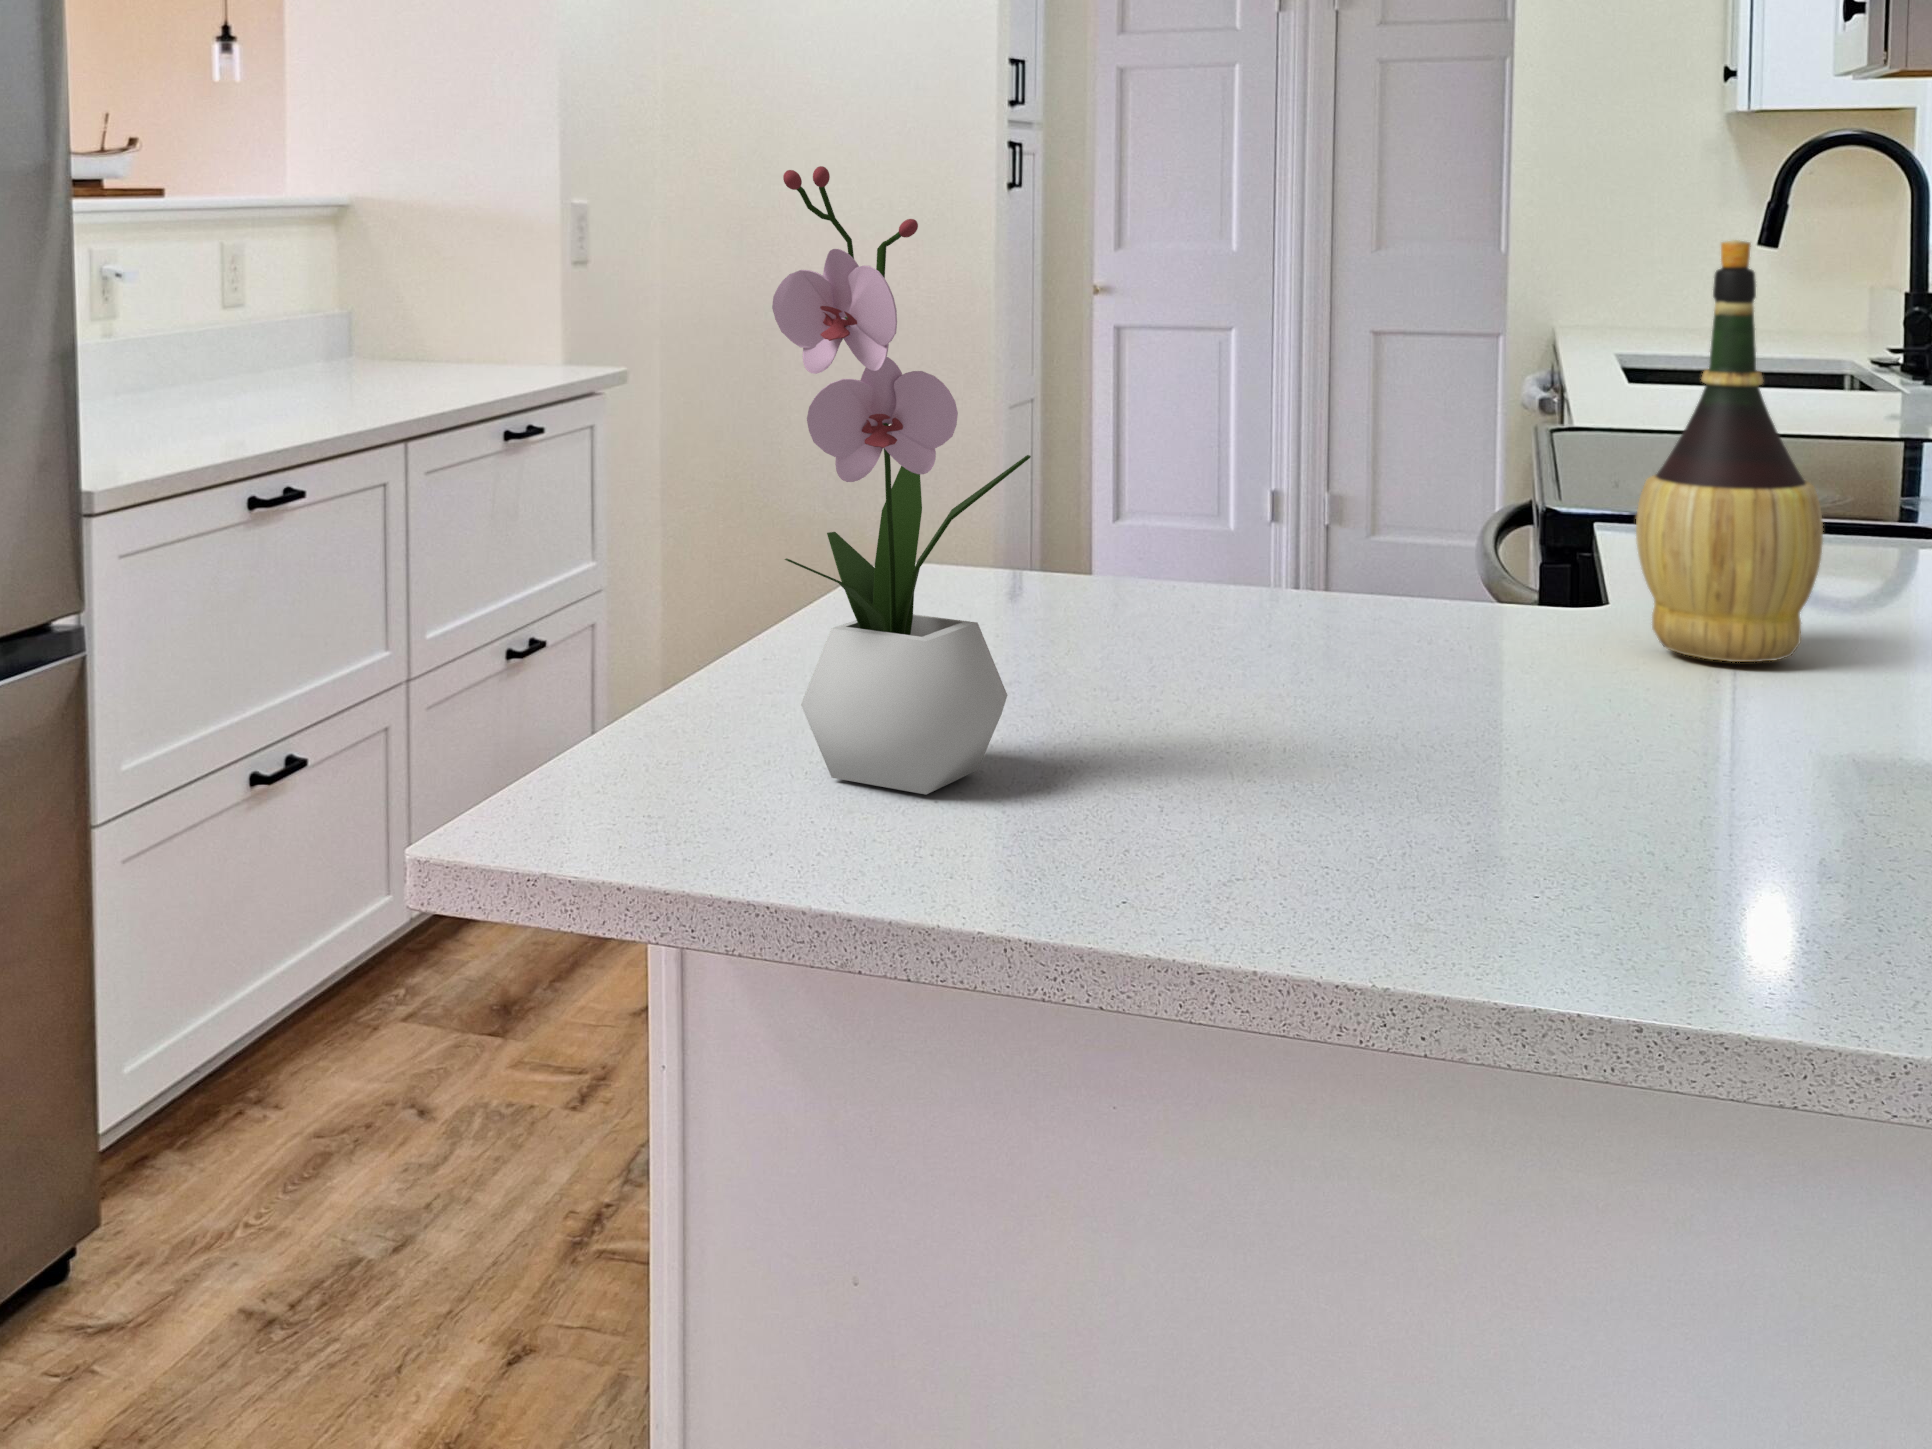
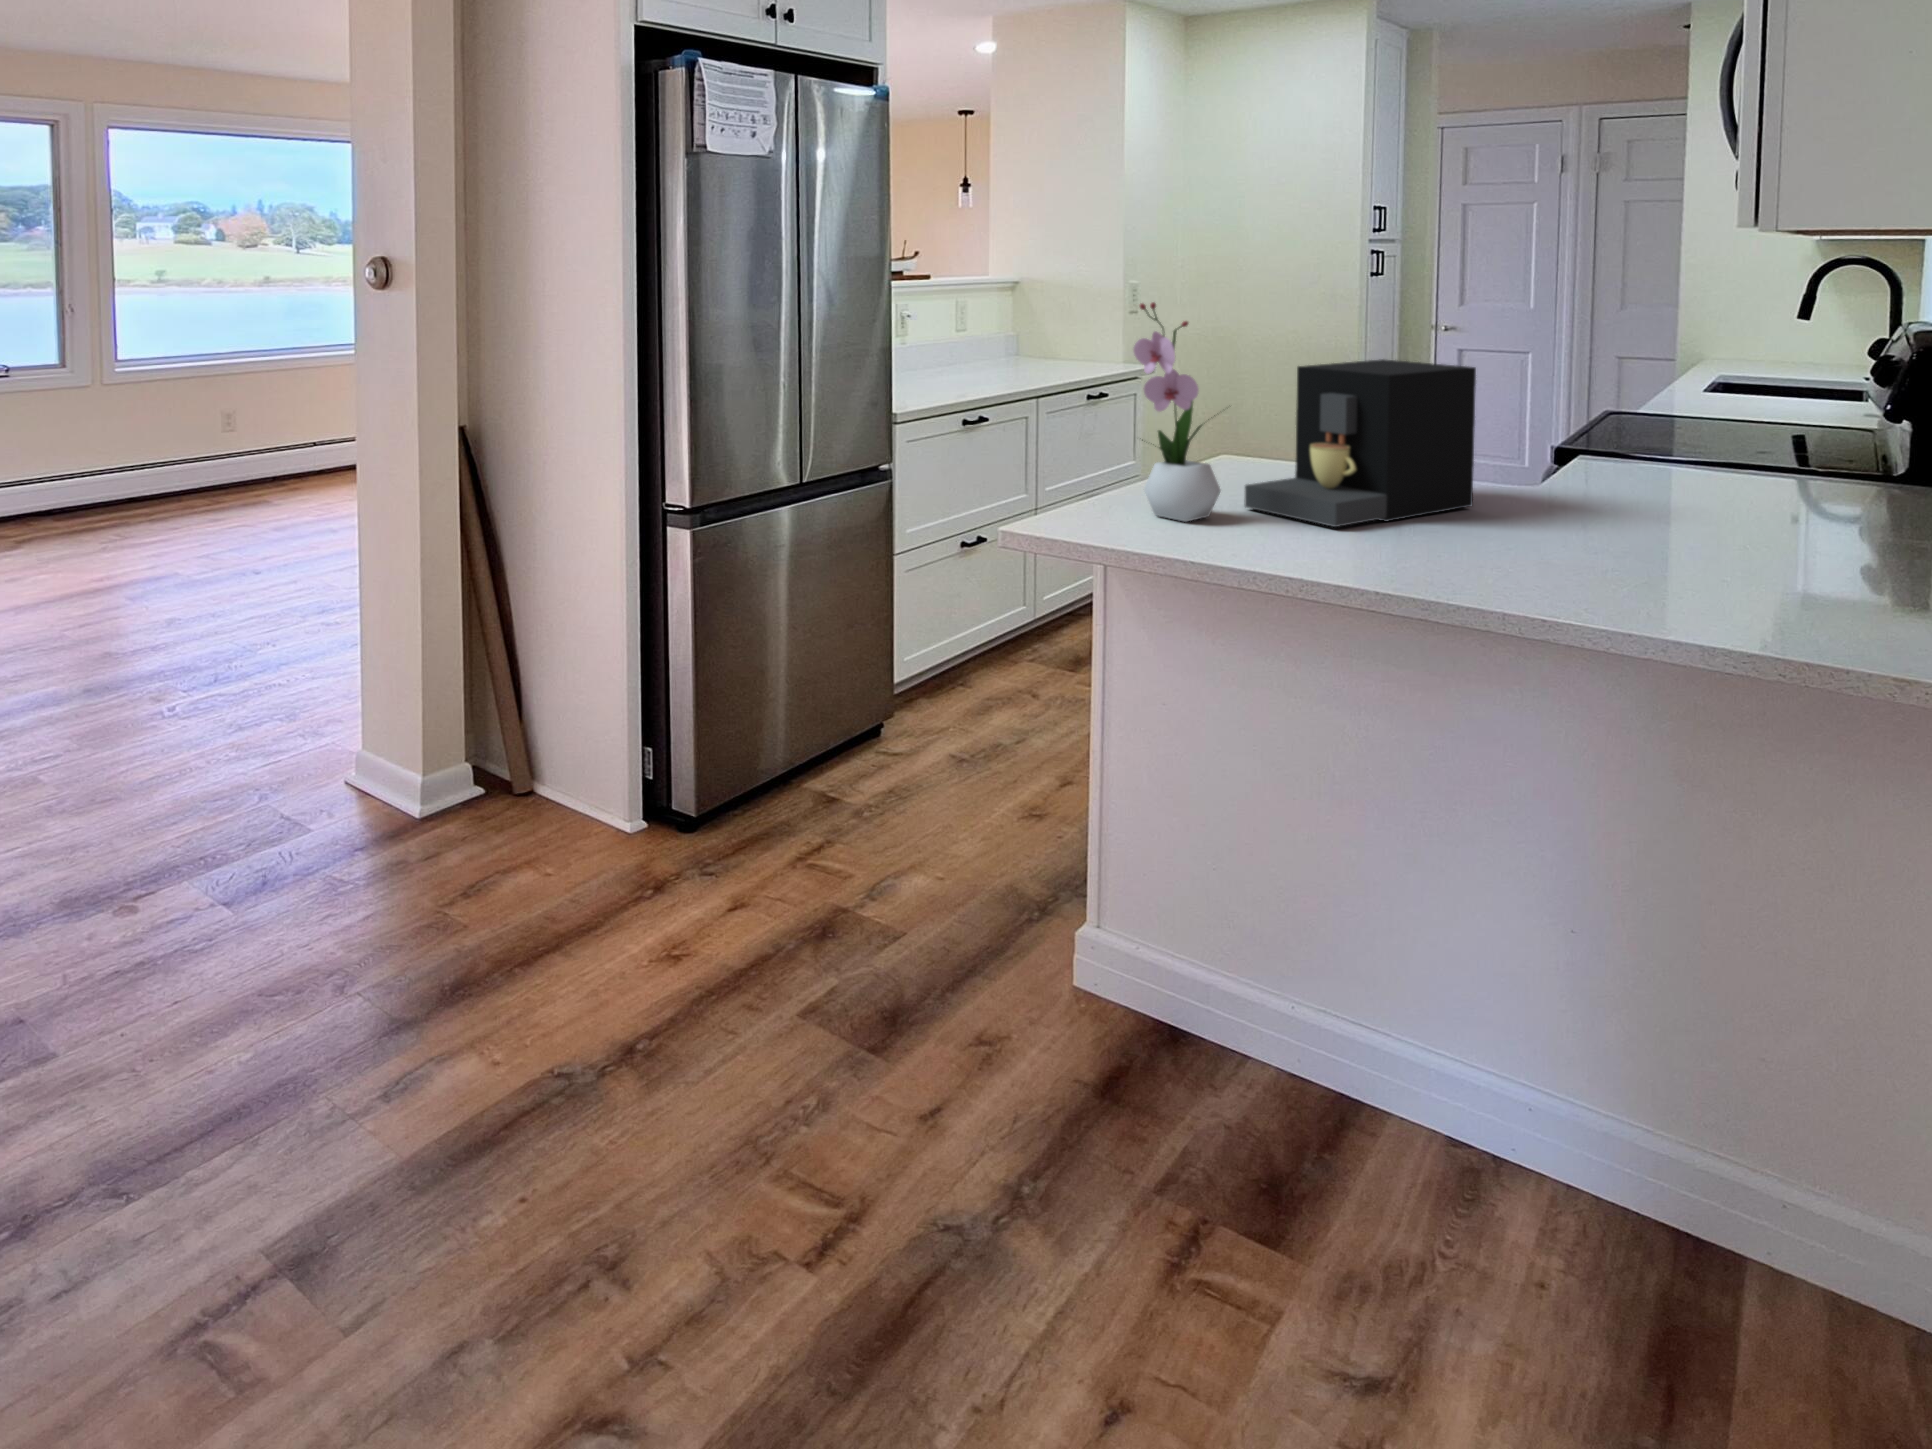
wine bottle: present [1636,240,1823,662] -> none [1528,330,1610,505]
coffee maker: none [1045,323,1561,781] -> present [1244,359,1476,527]

